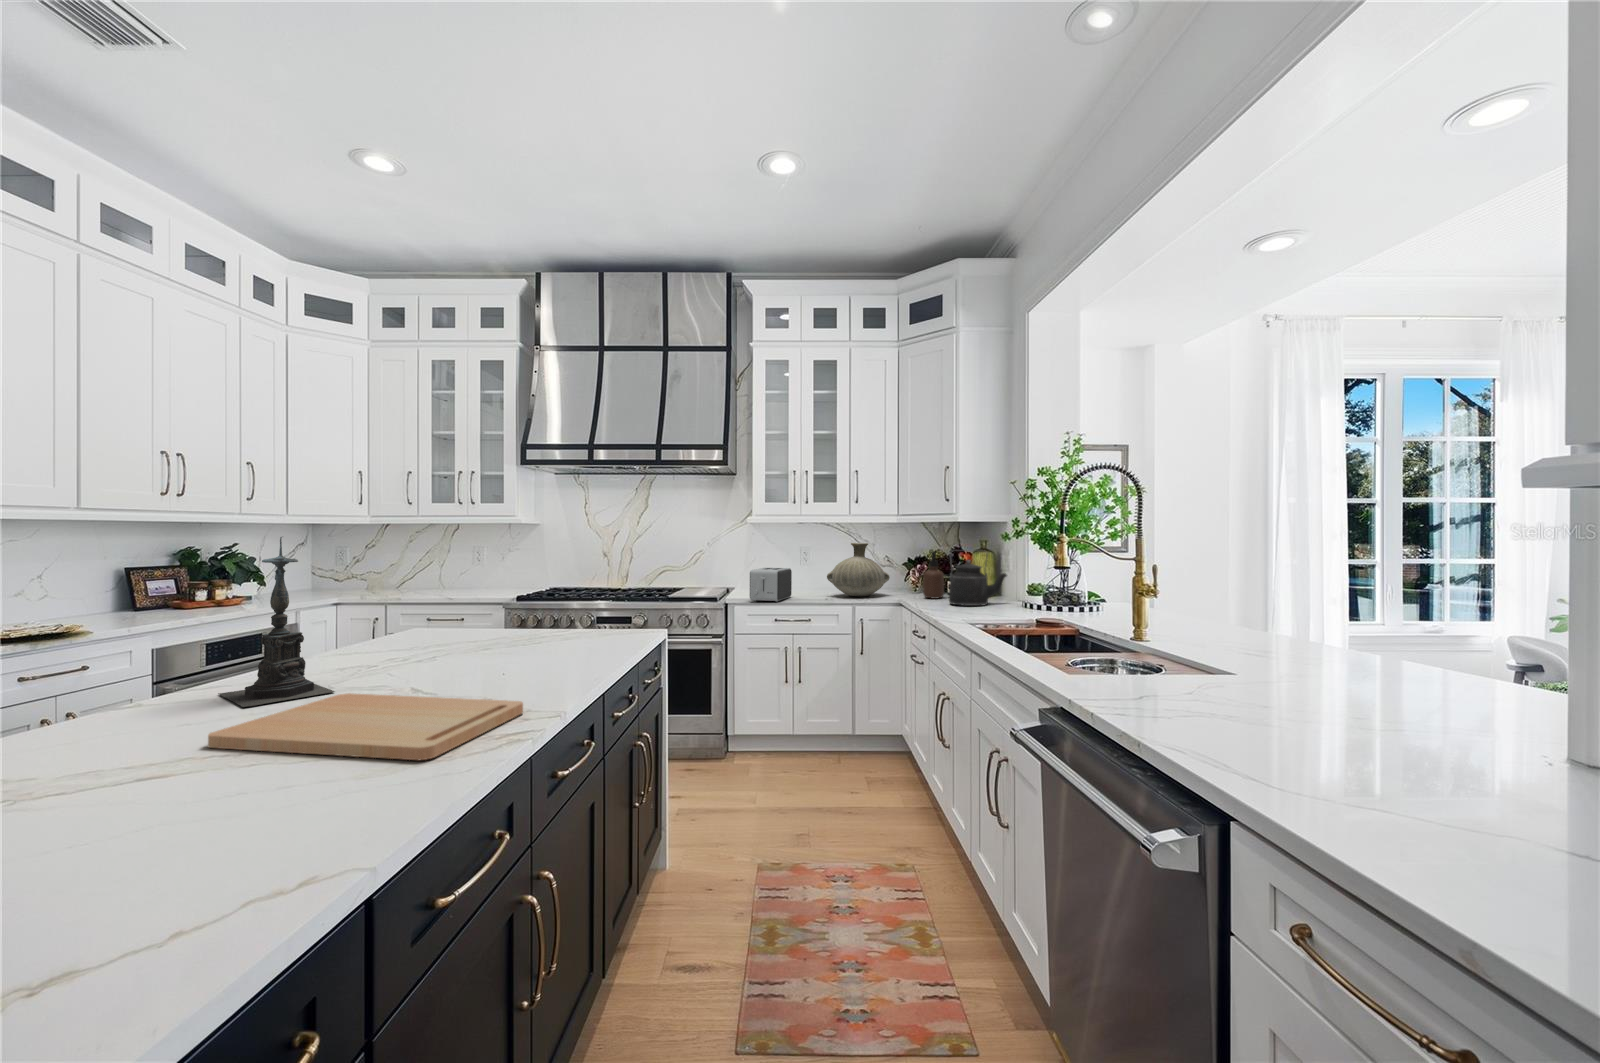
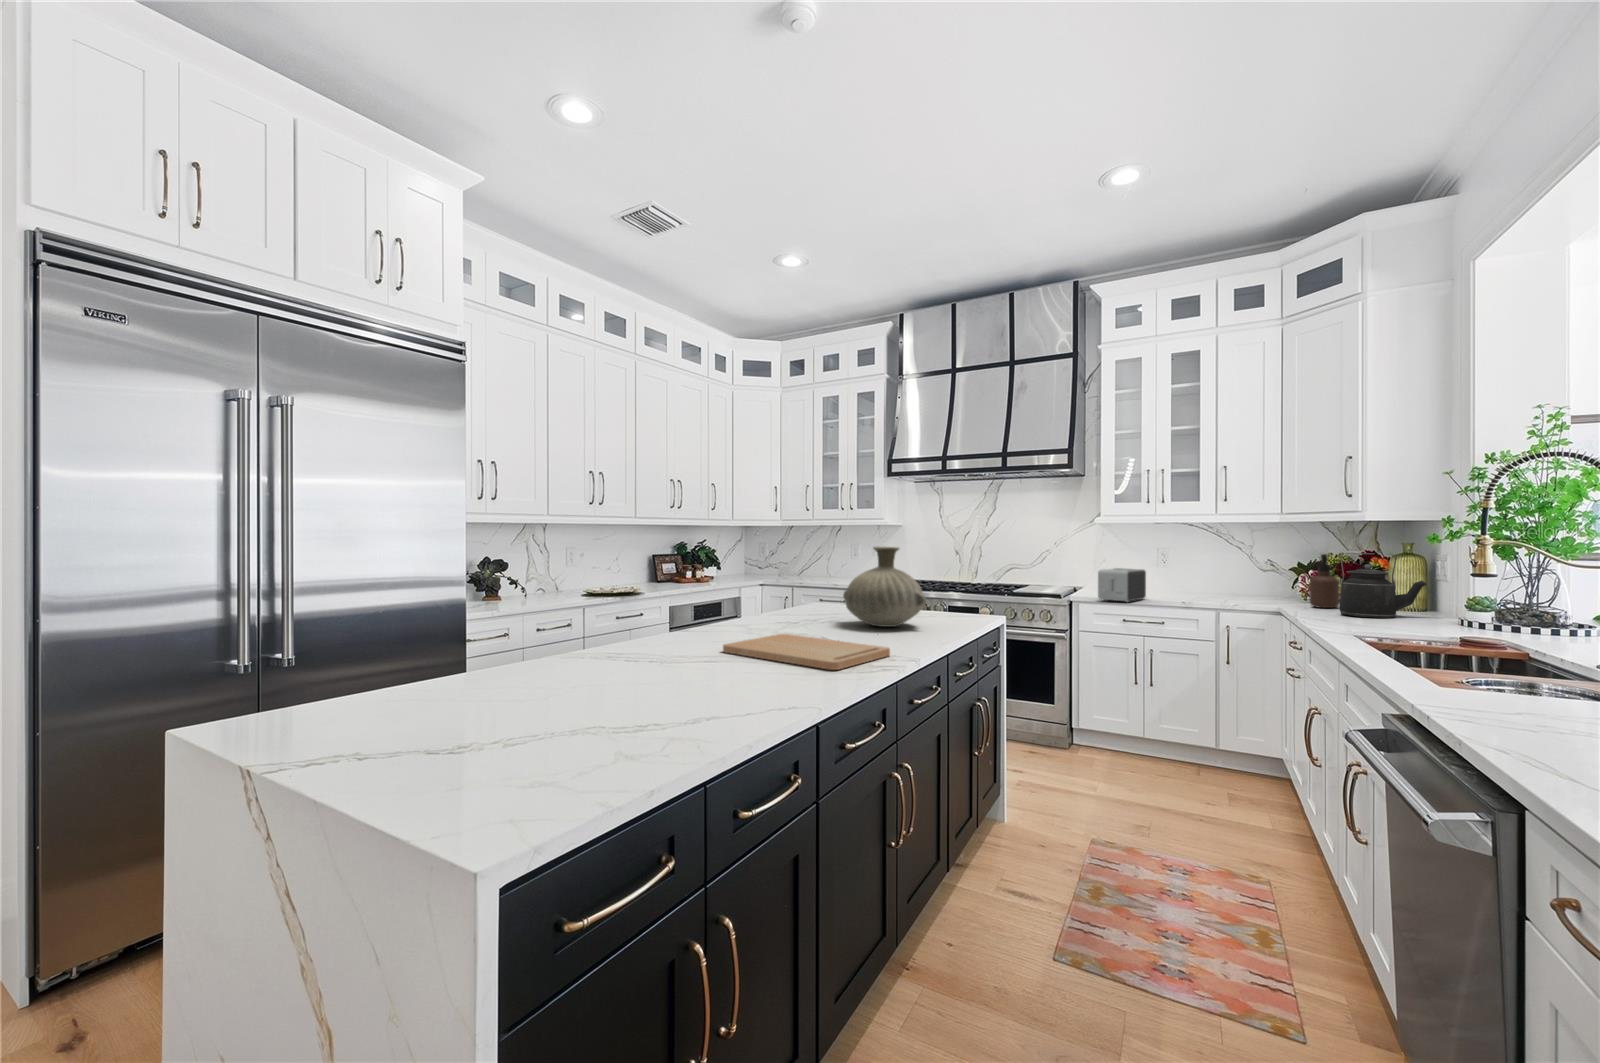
candle holder: present [218,537,334,707] -> none [717,533,777,636]
vase: present [827,543,890,596] -> present [843,546,926,627]

